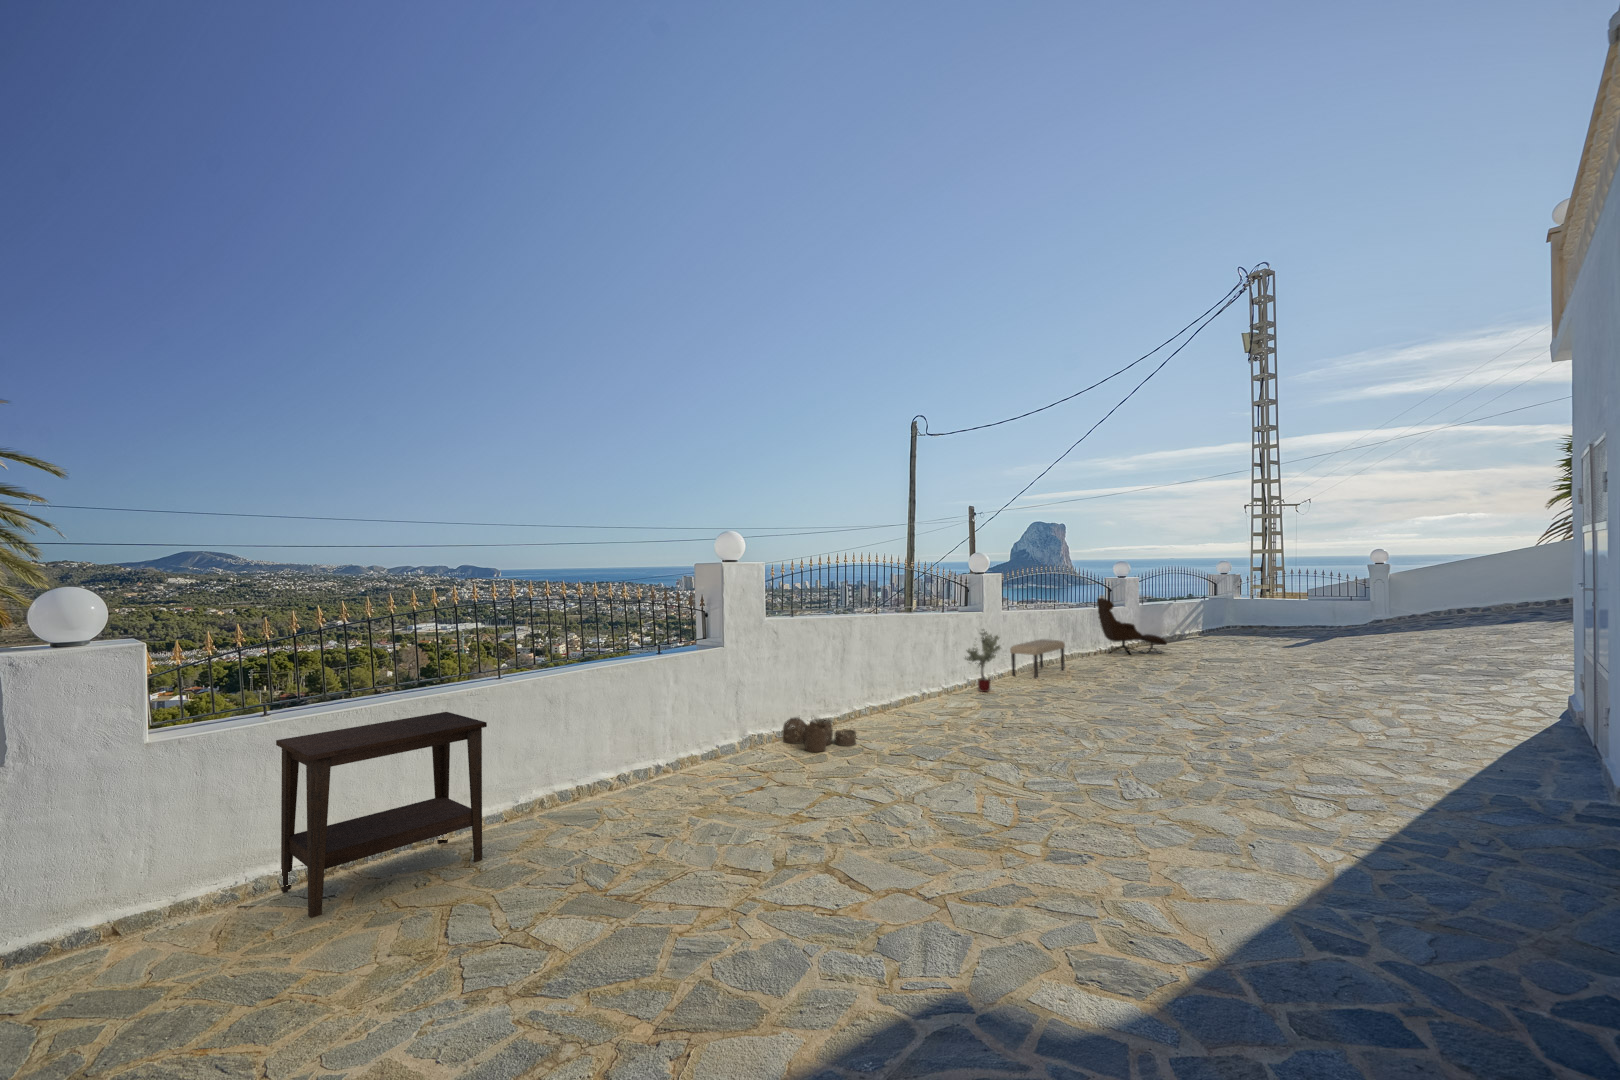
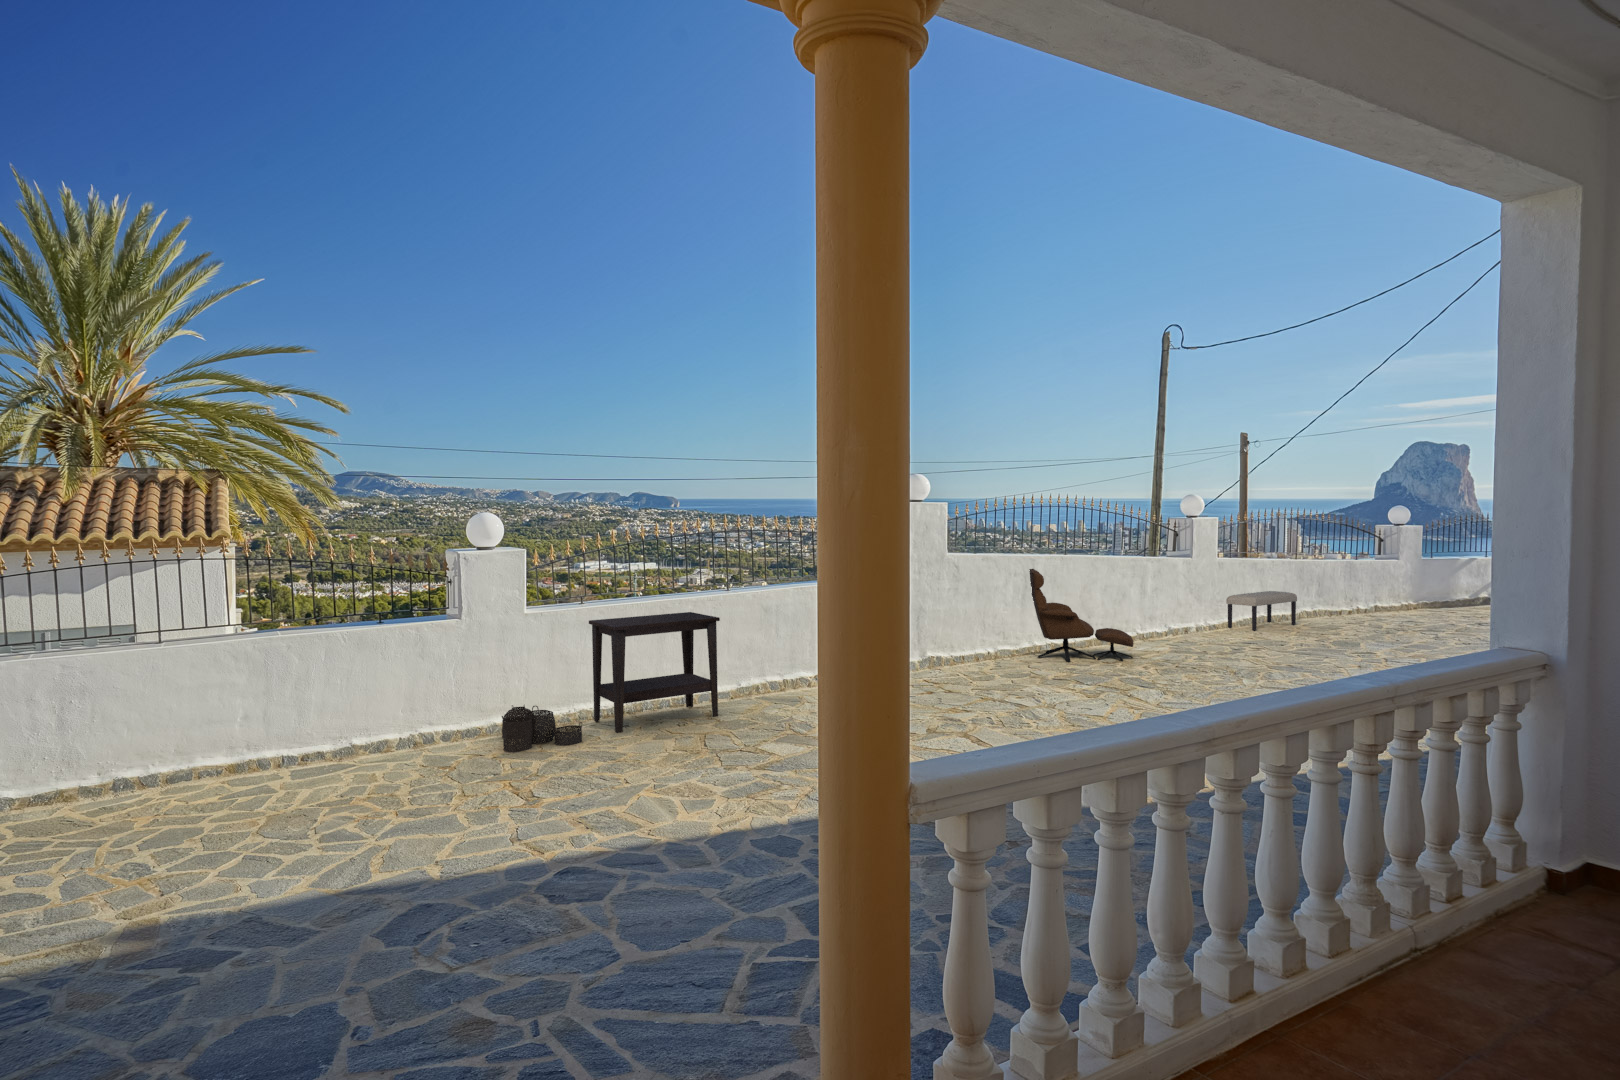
lounge chair: present [1097,598,1167,654] -> present [1029,569,1134,662]
potted tree: present [965,629,1000,692] -> none [1162,574,1207,640]
woven basket: present [783,718,856,752] -> present [502,705,582,752]

